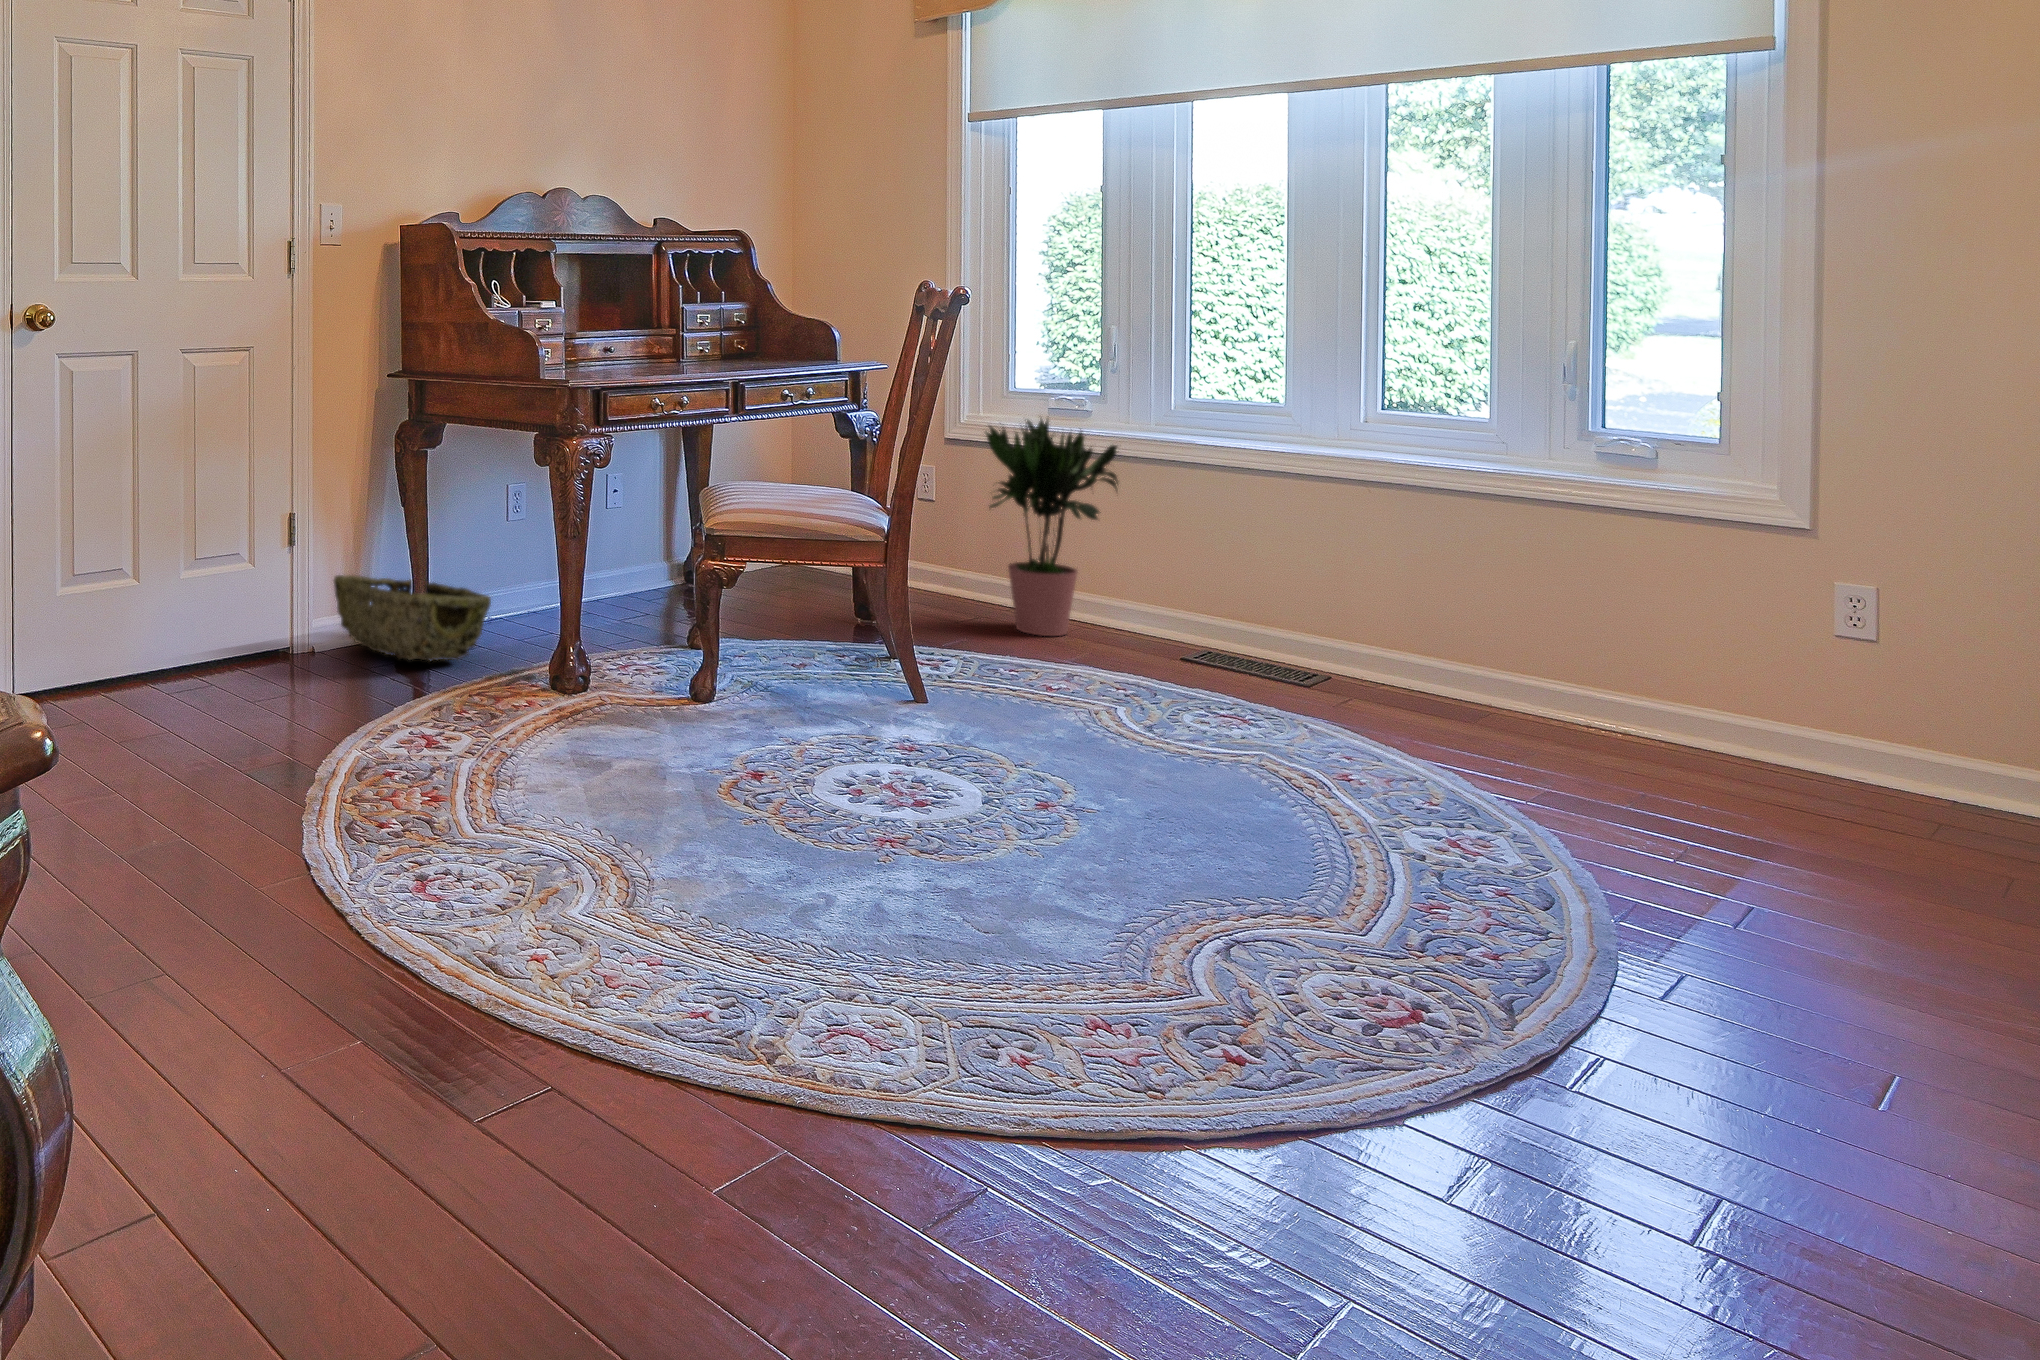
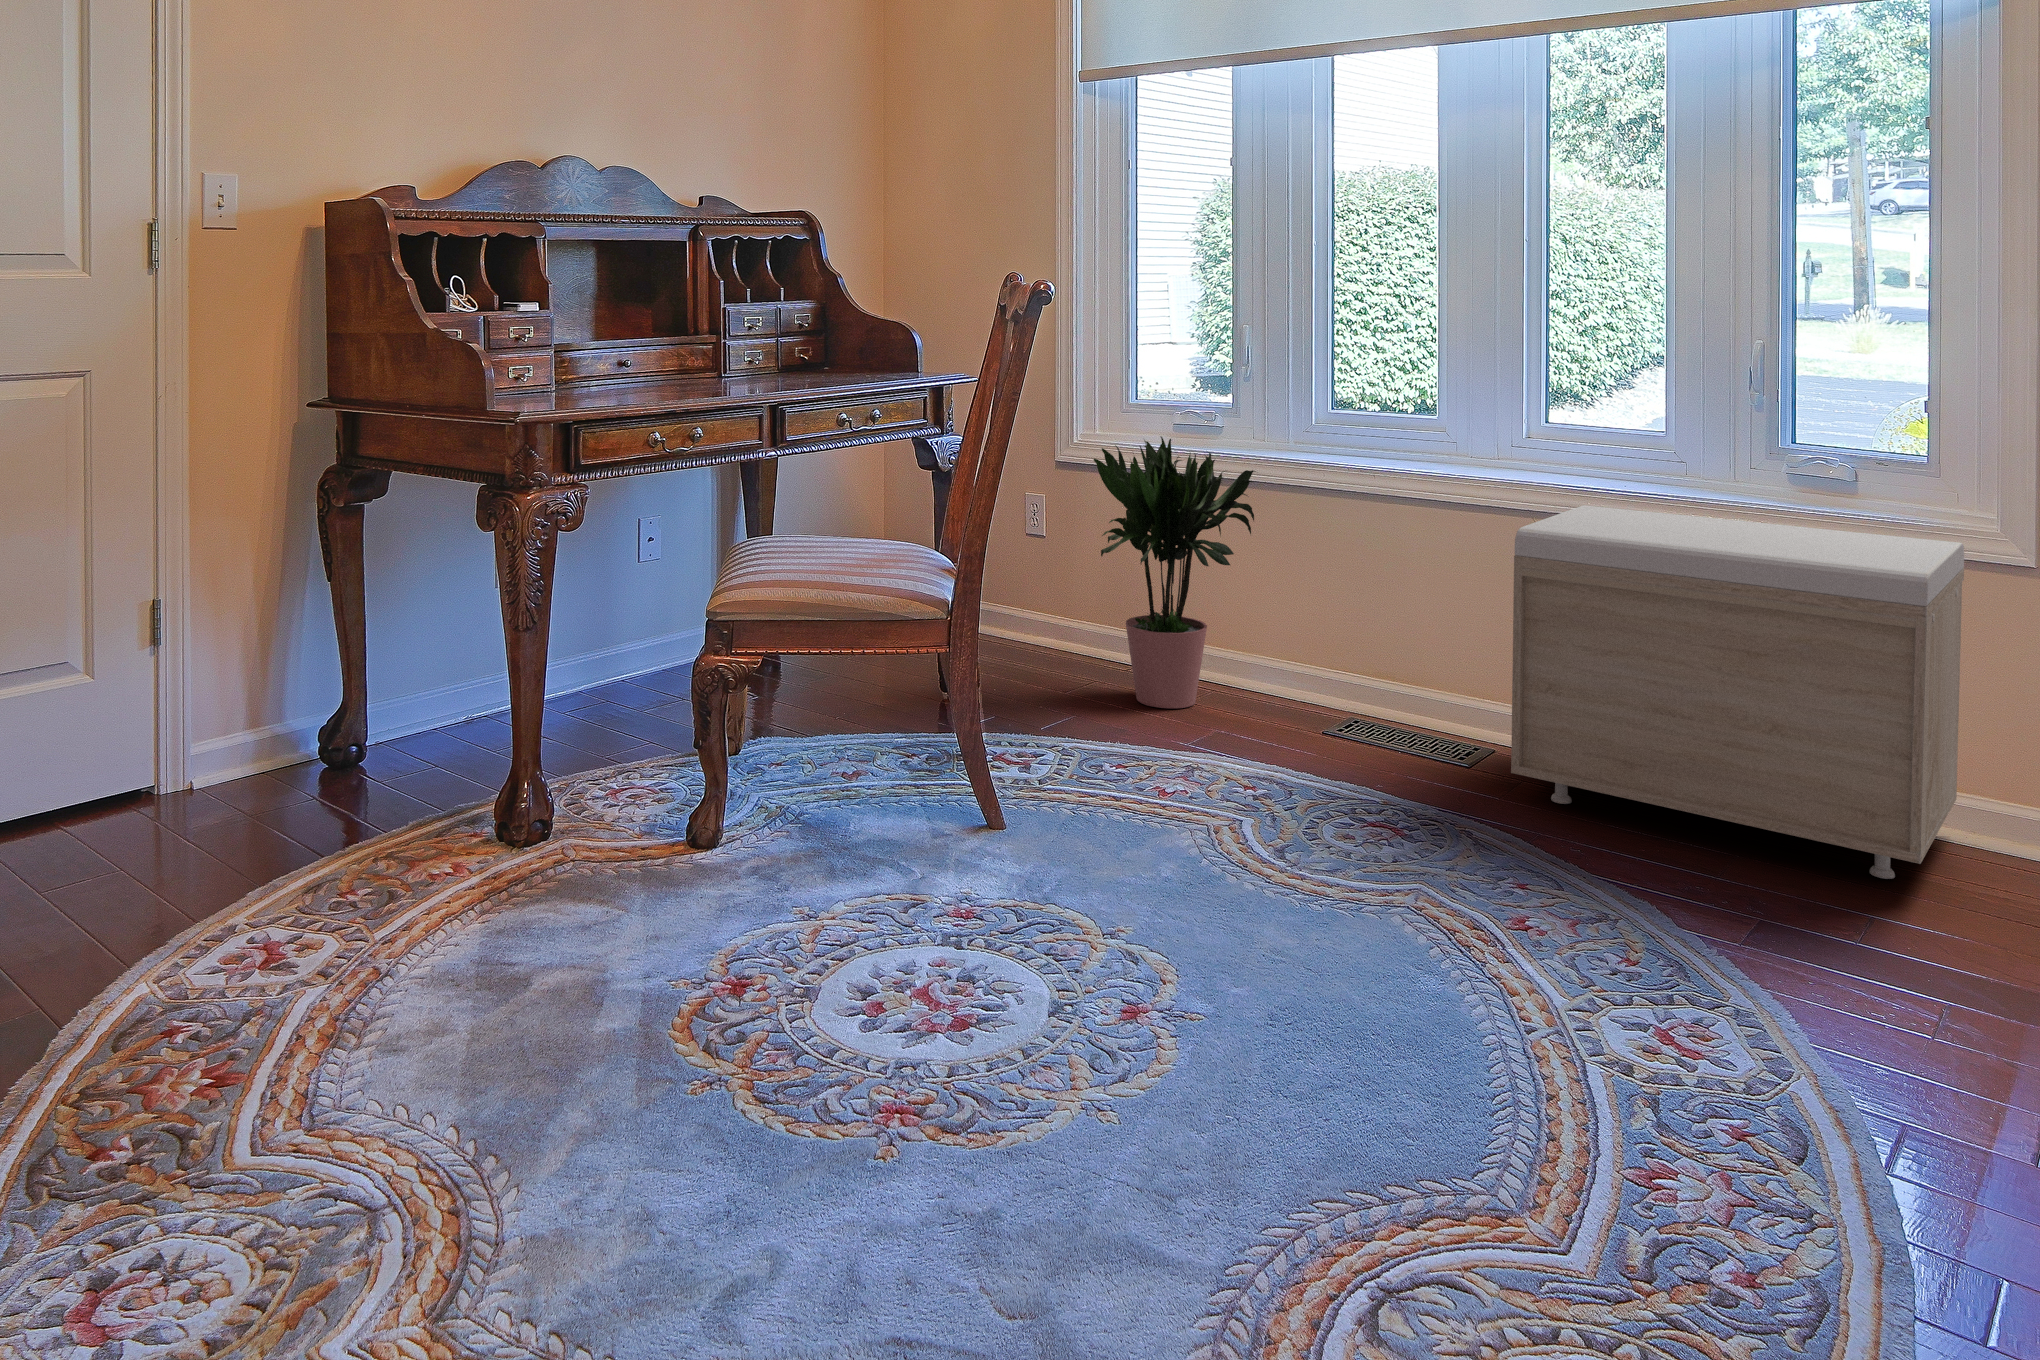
storage bench: none [1344,476,1752,773] -> present [1511,505,1964,879]
woven basket: present [333,575,491,661] -> none [215,679,435,805]

